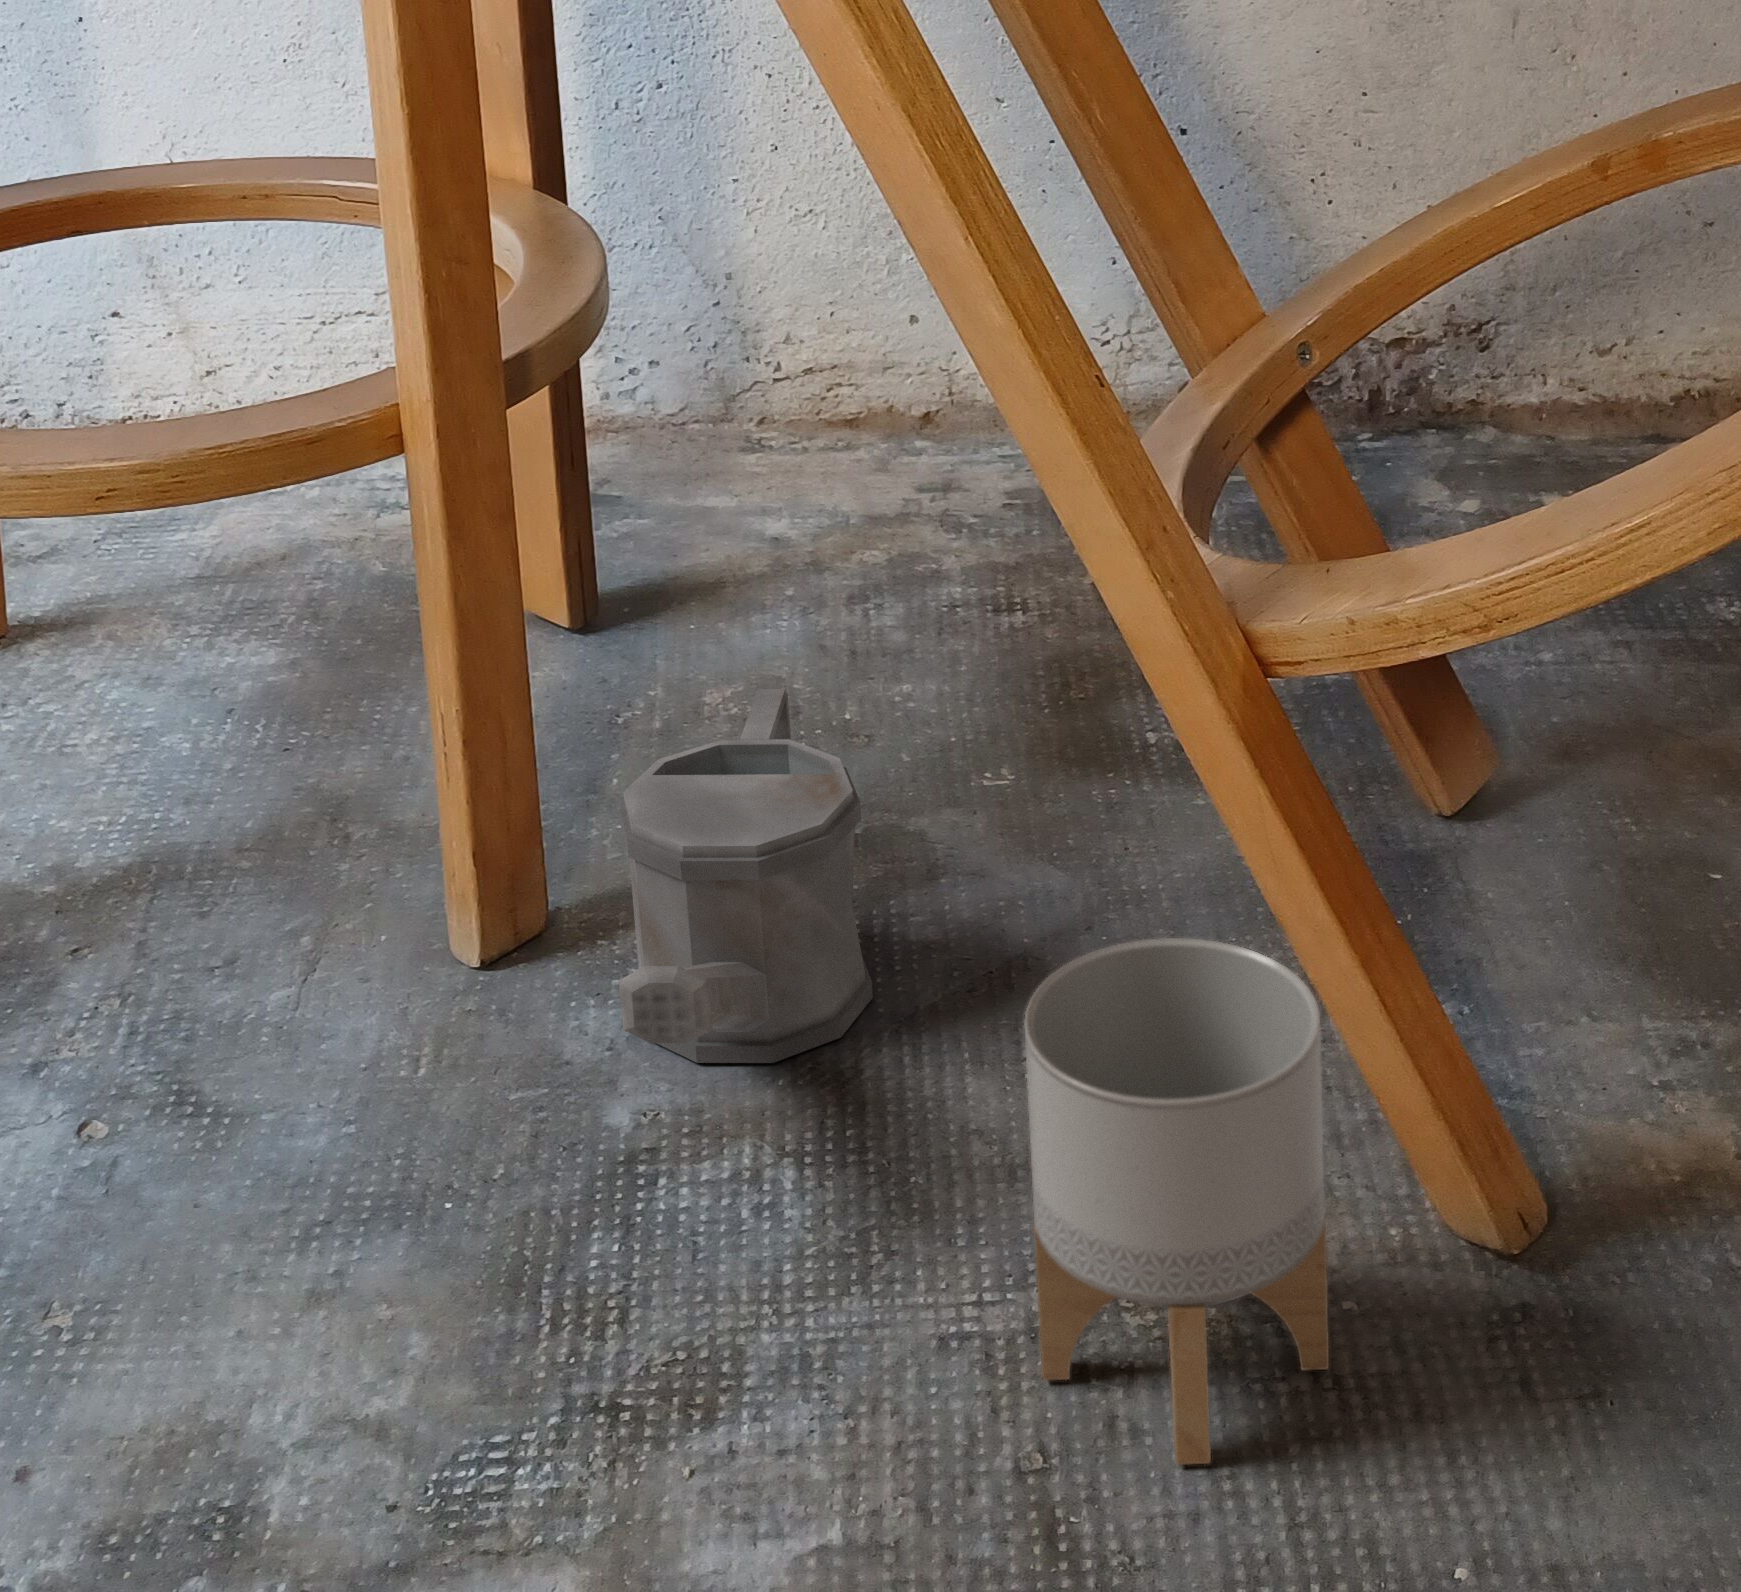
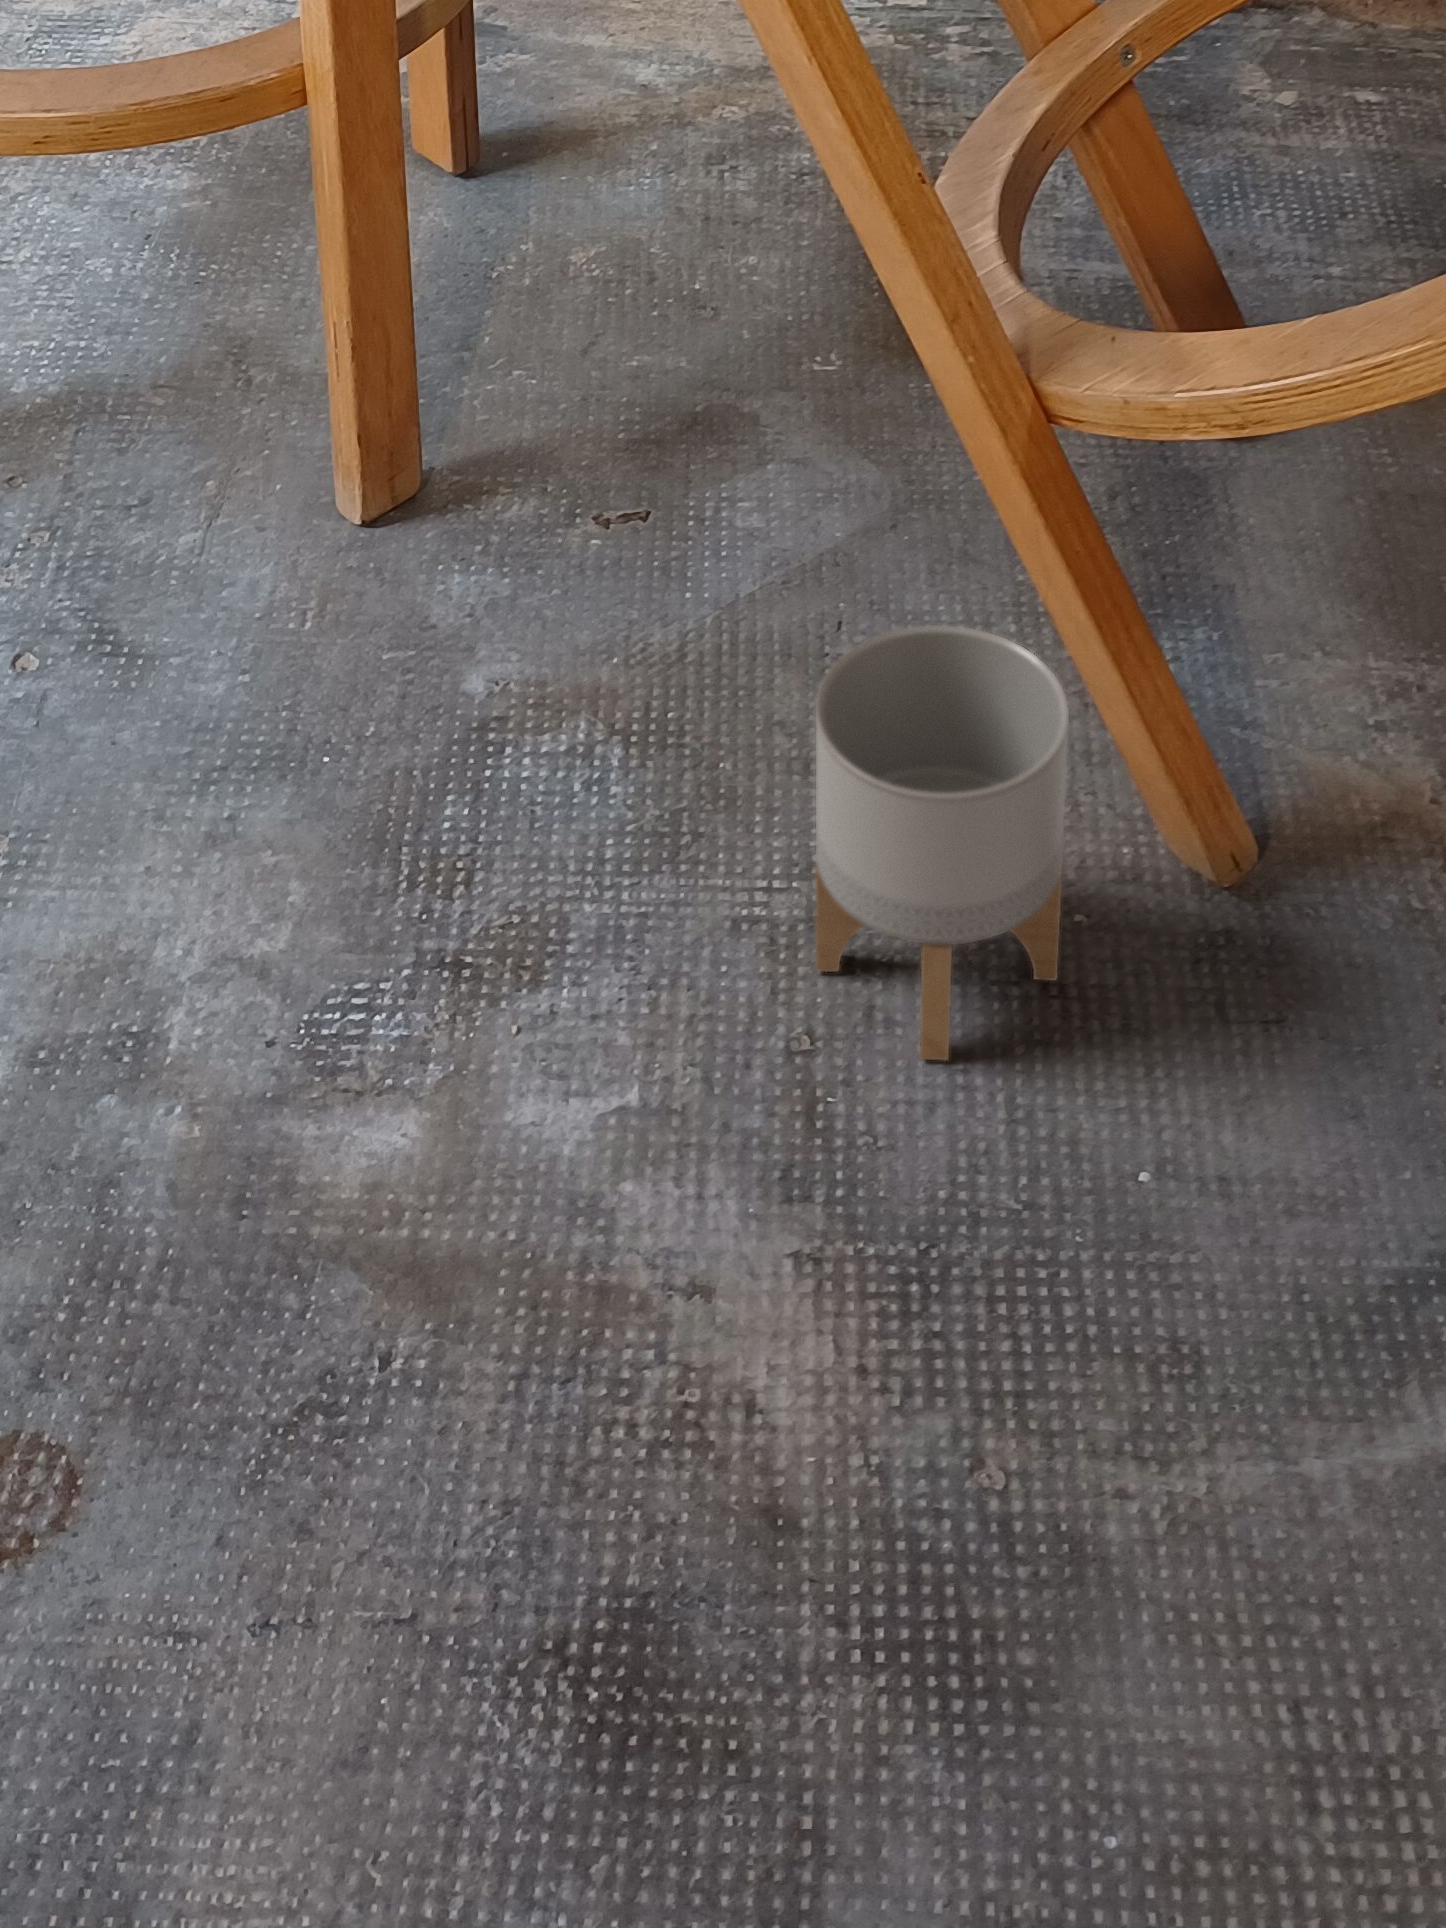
watering can: present [618,689,873,1063] -> none [475,299,701,663]

